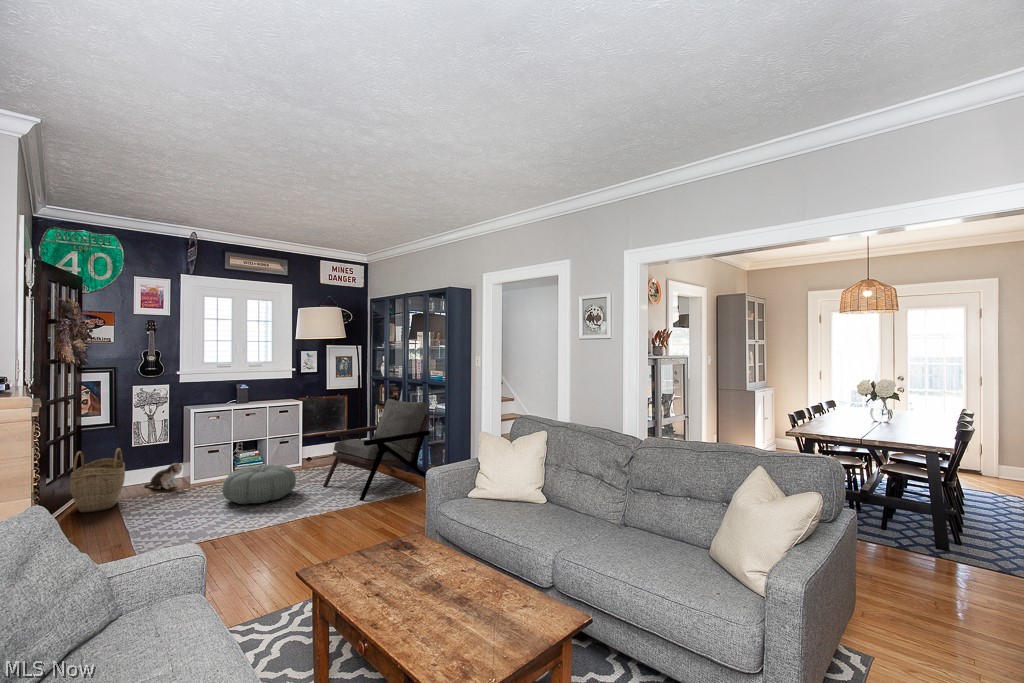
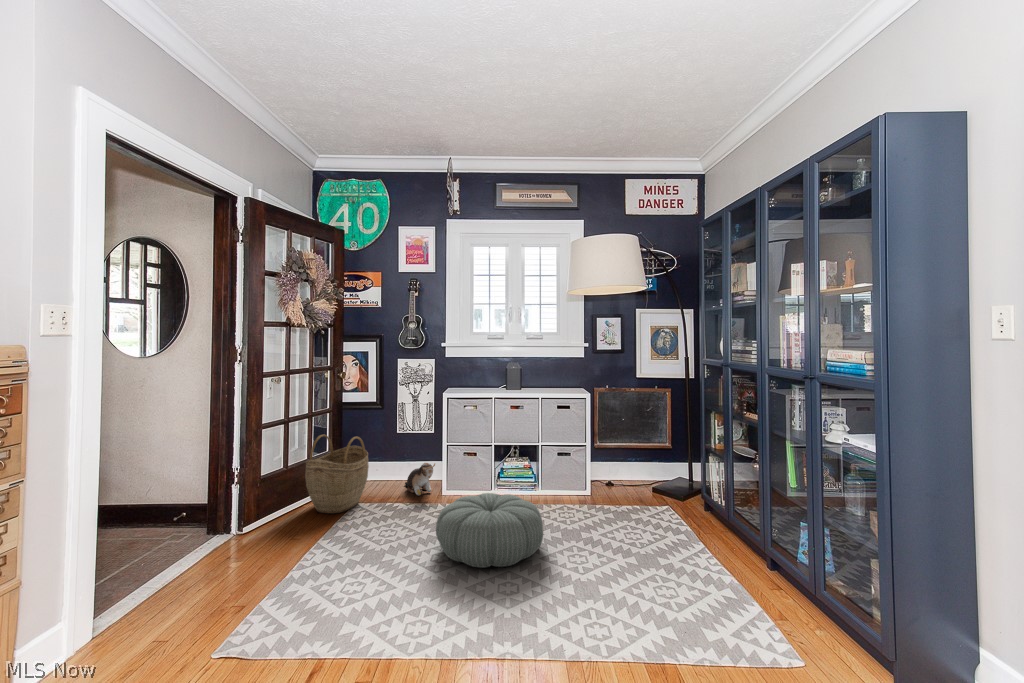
armchair: present [323,399,430,500] -> none [591,405,833,632]

